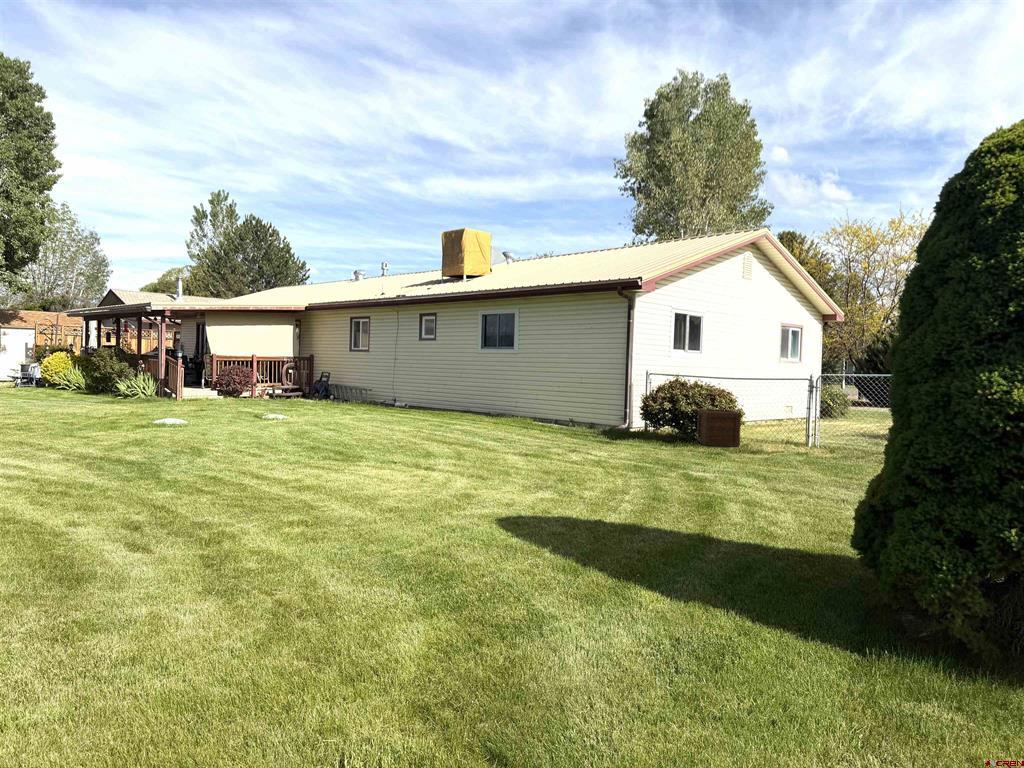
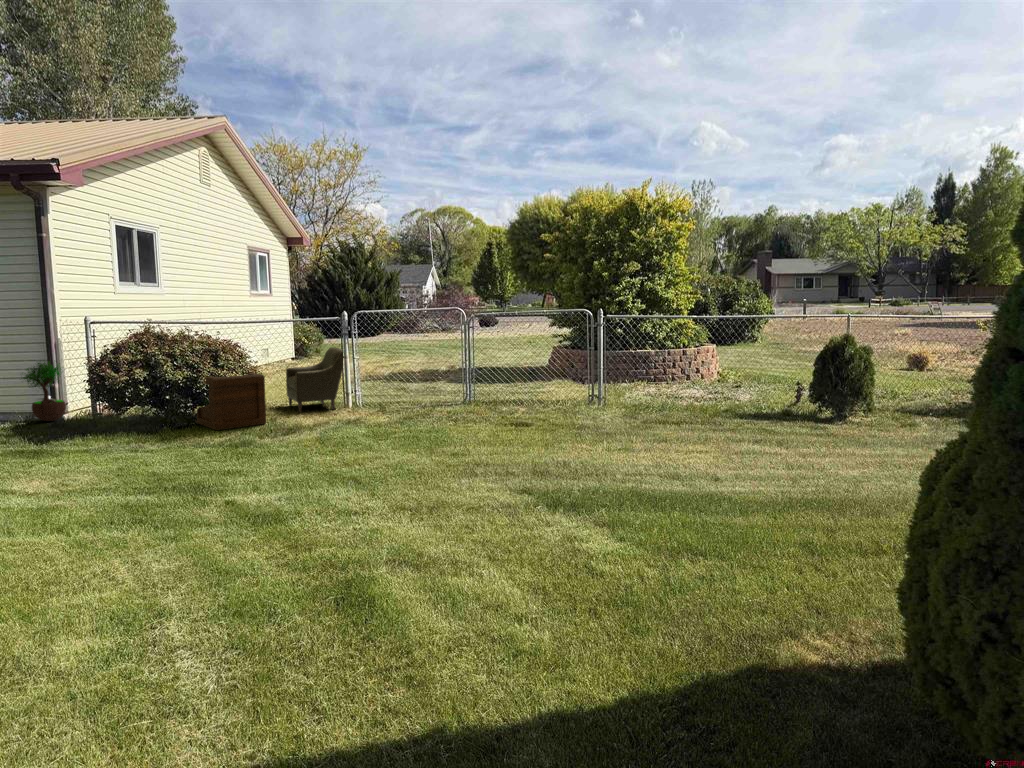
potted tree: none [610,392,633,430] -> present [23,362,66,421]
chair: none [766,400,812,446] -> present [286,347,343,412]

